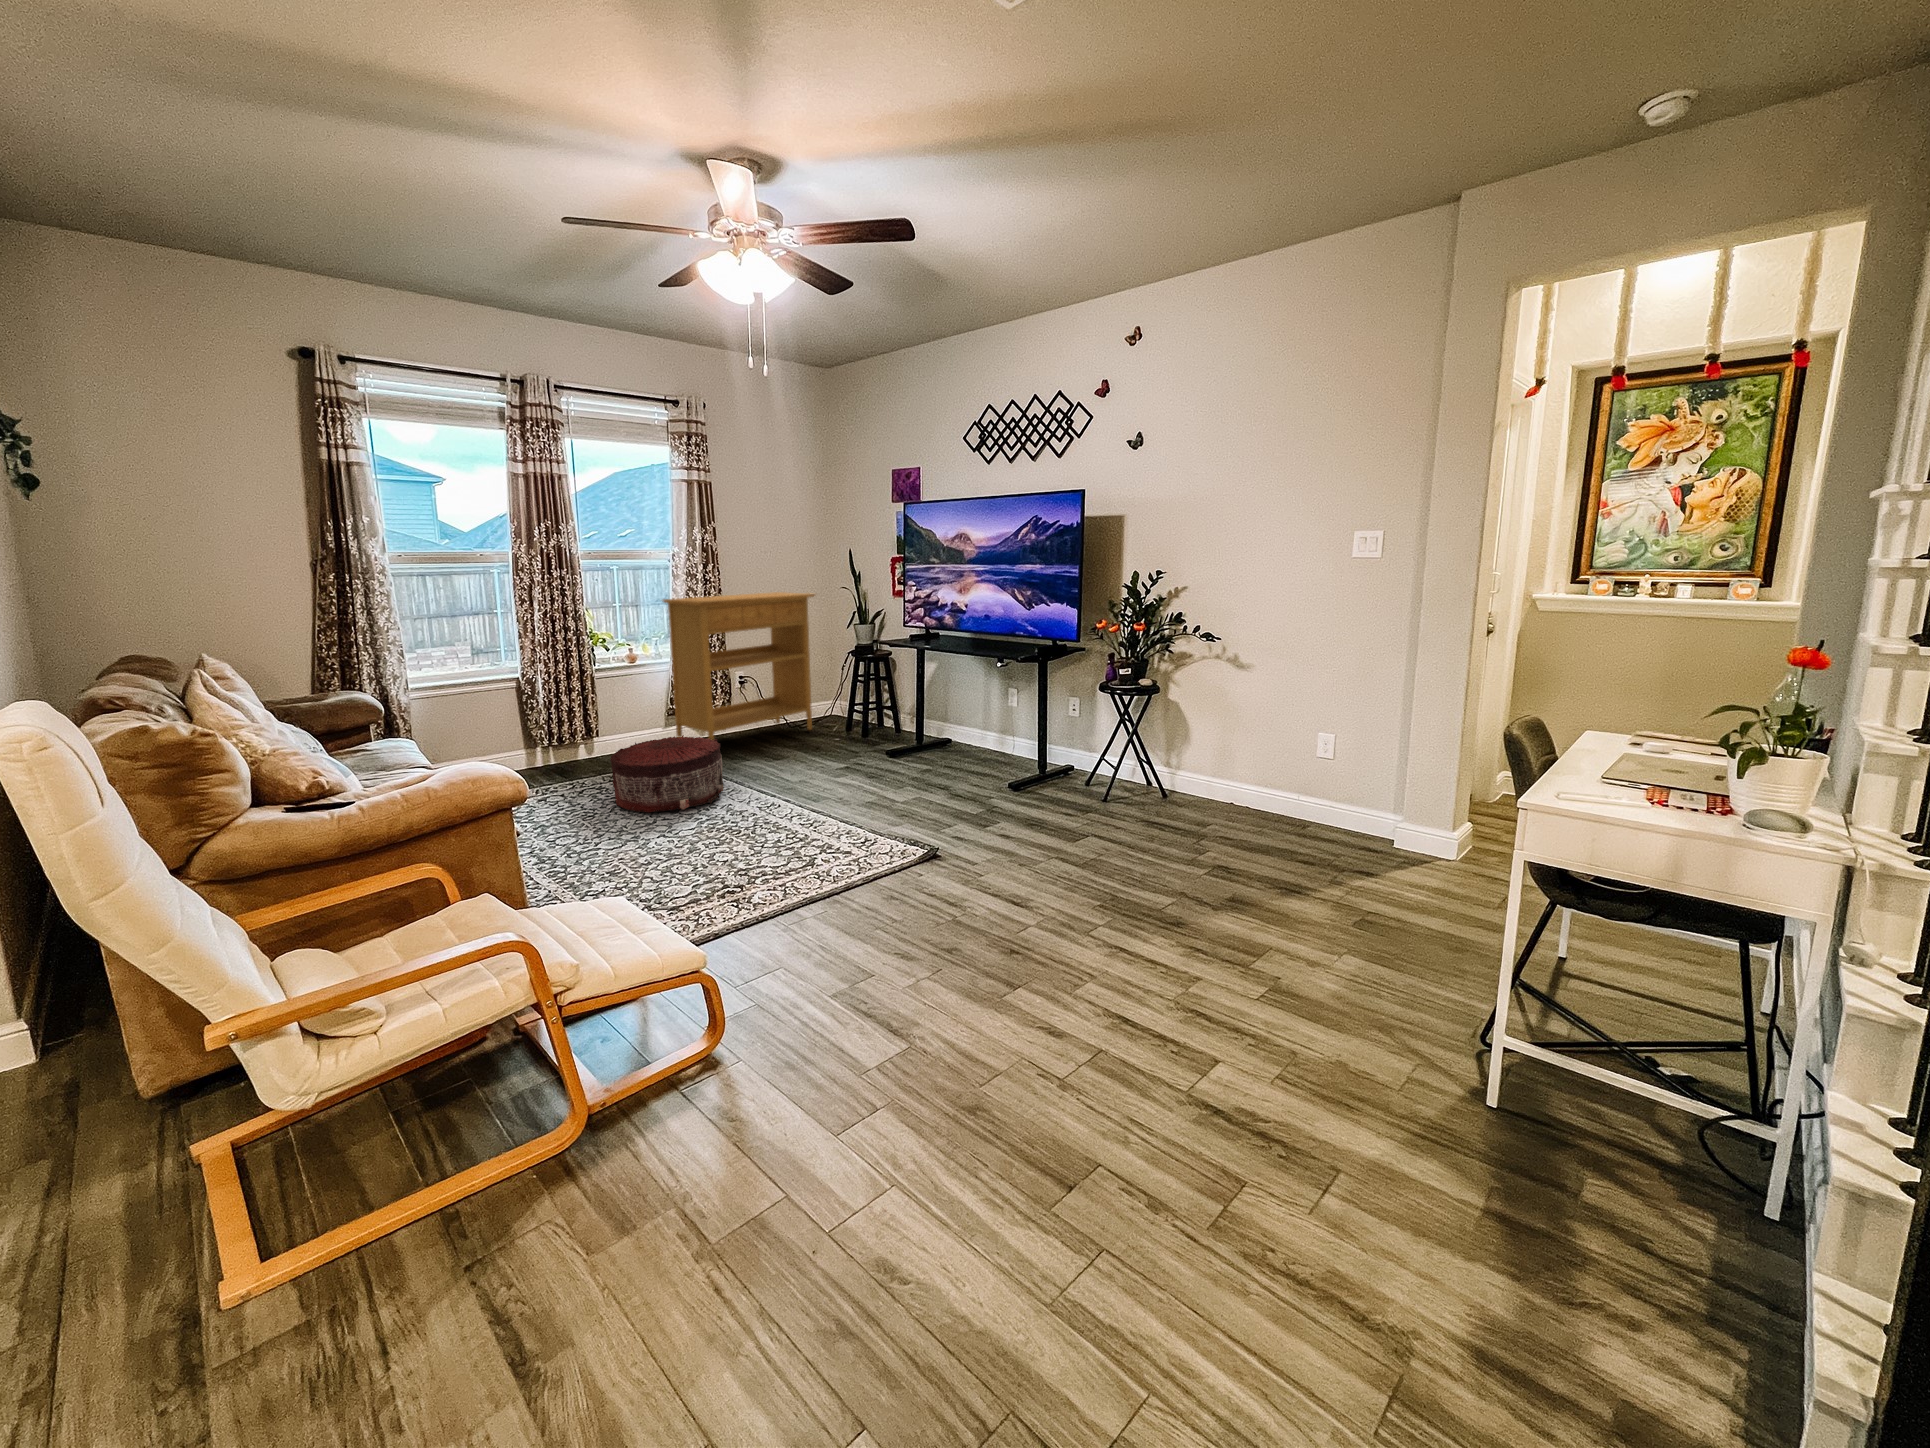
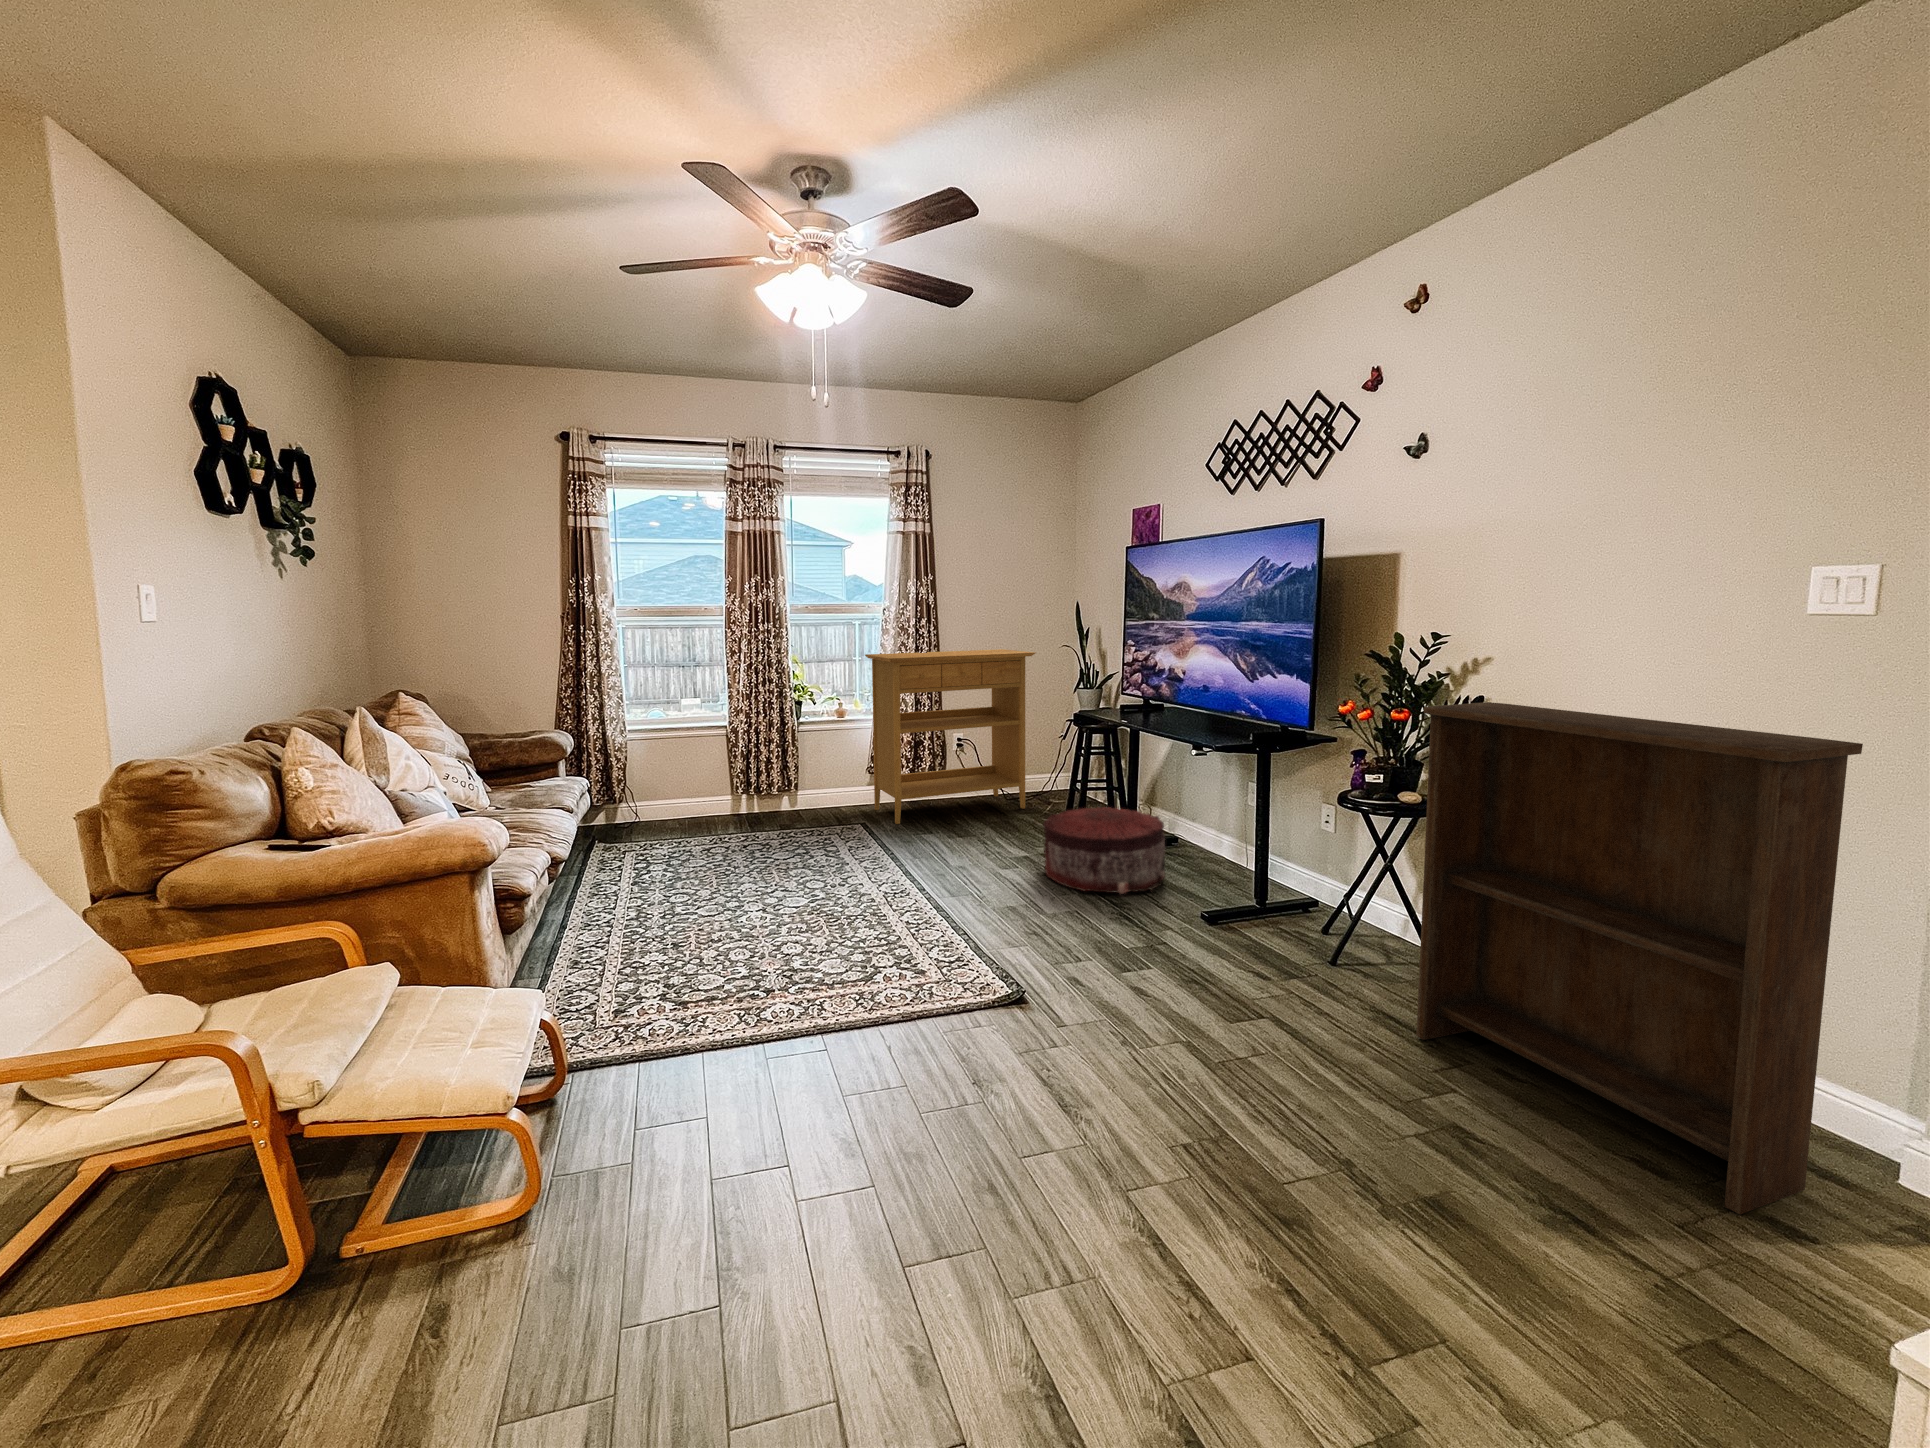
bookshelf: none [1171,613,1389,871] -> present [1416,702,1863,1214]
pouf: present [610,735,723,813] -> present [1043,807,1165,894]

